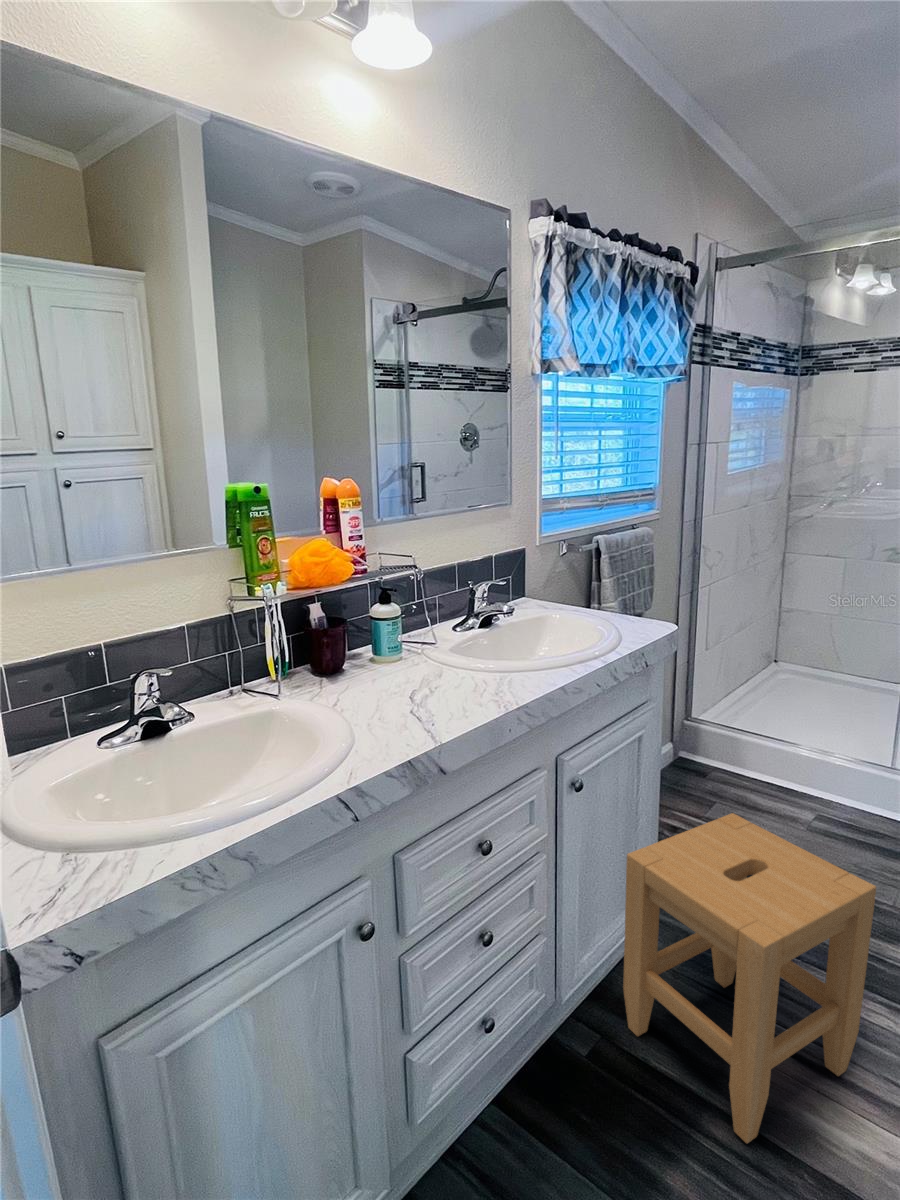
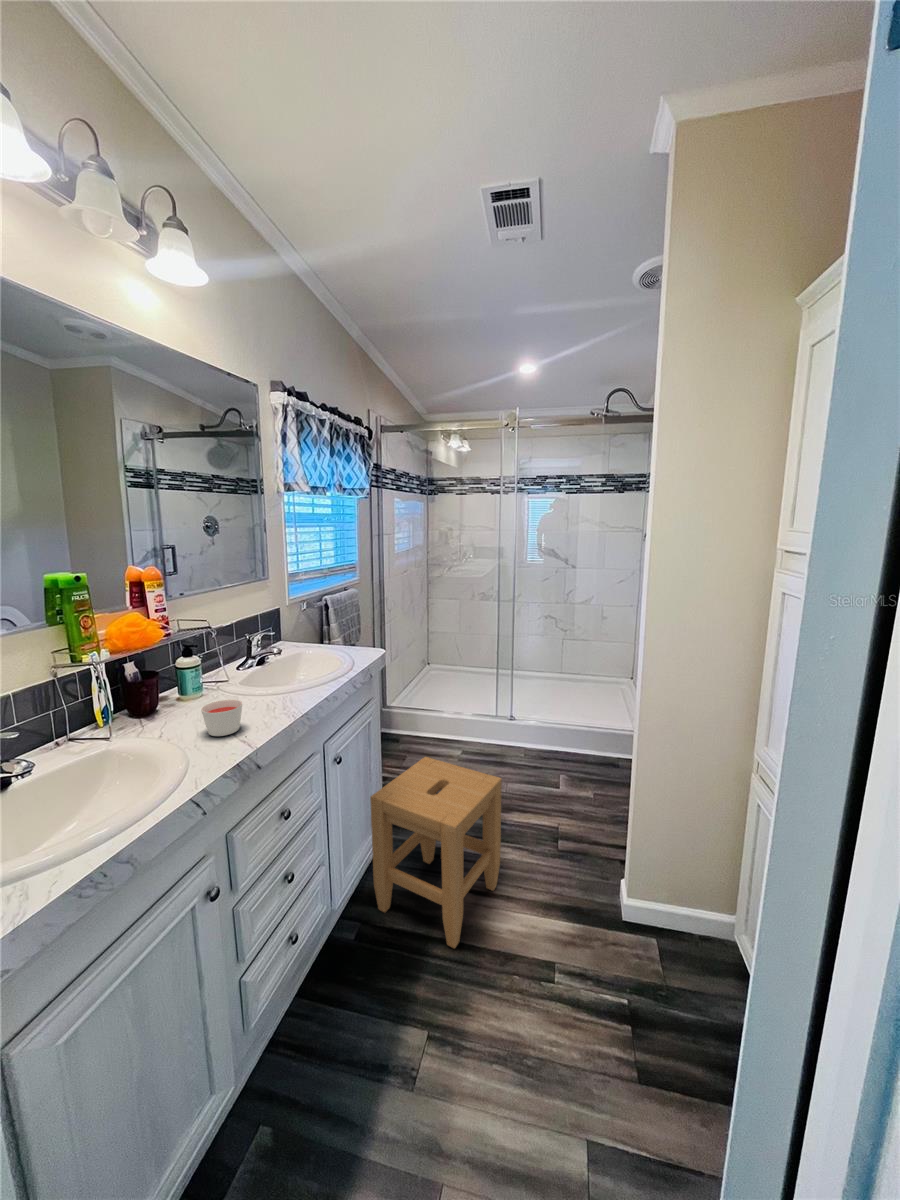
candle: none [379,667,432,717] -> present [201,699,243,736]

